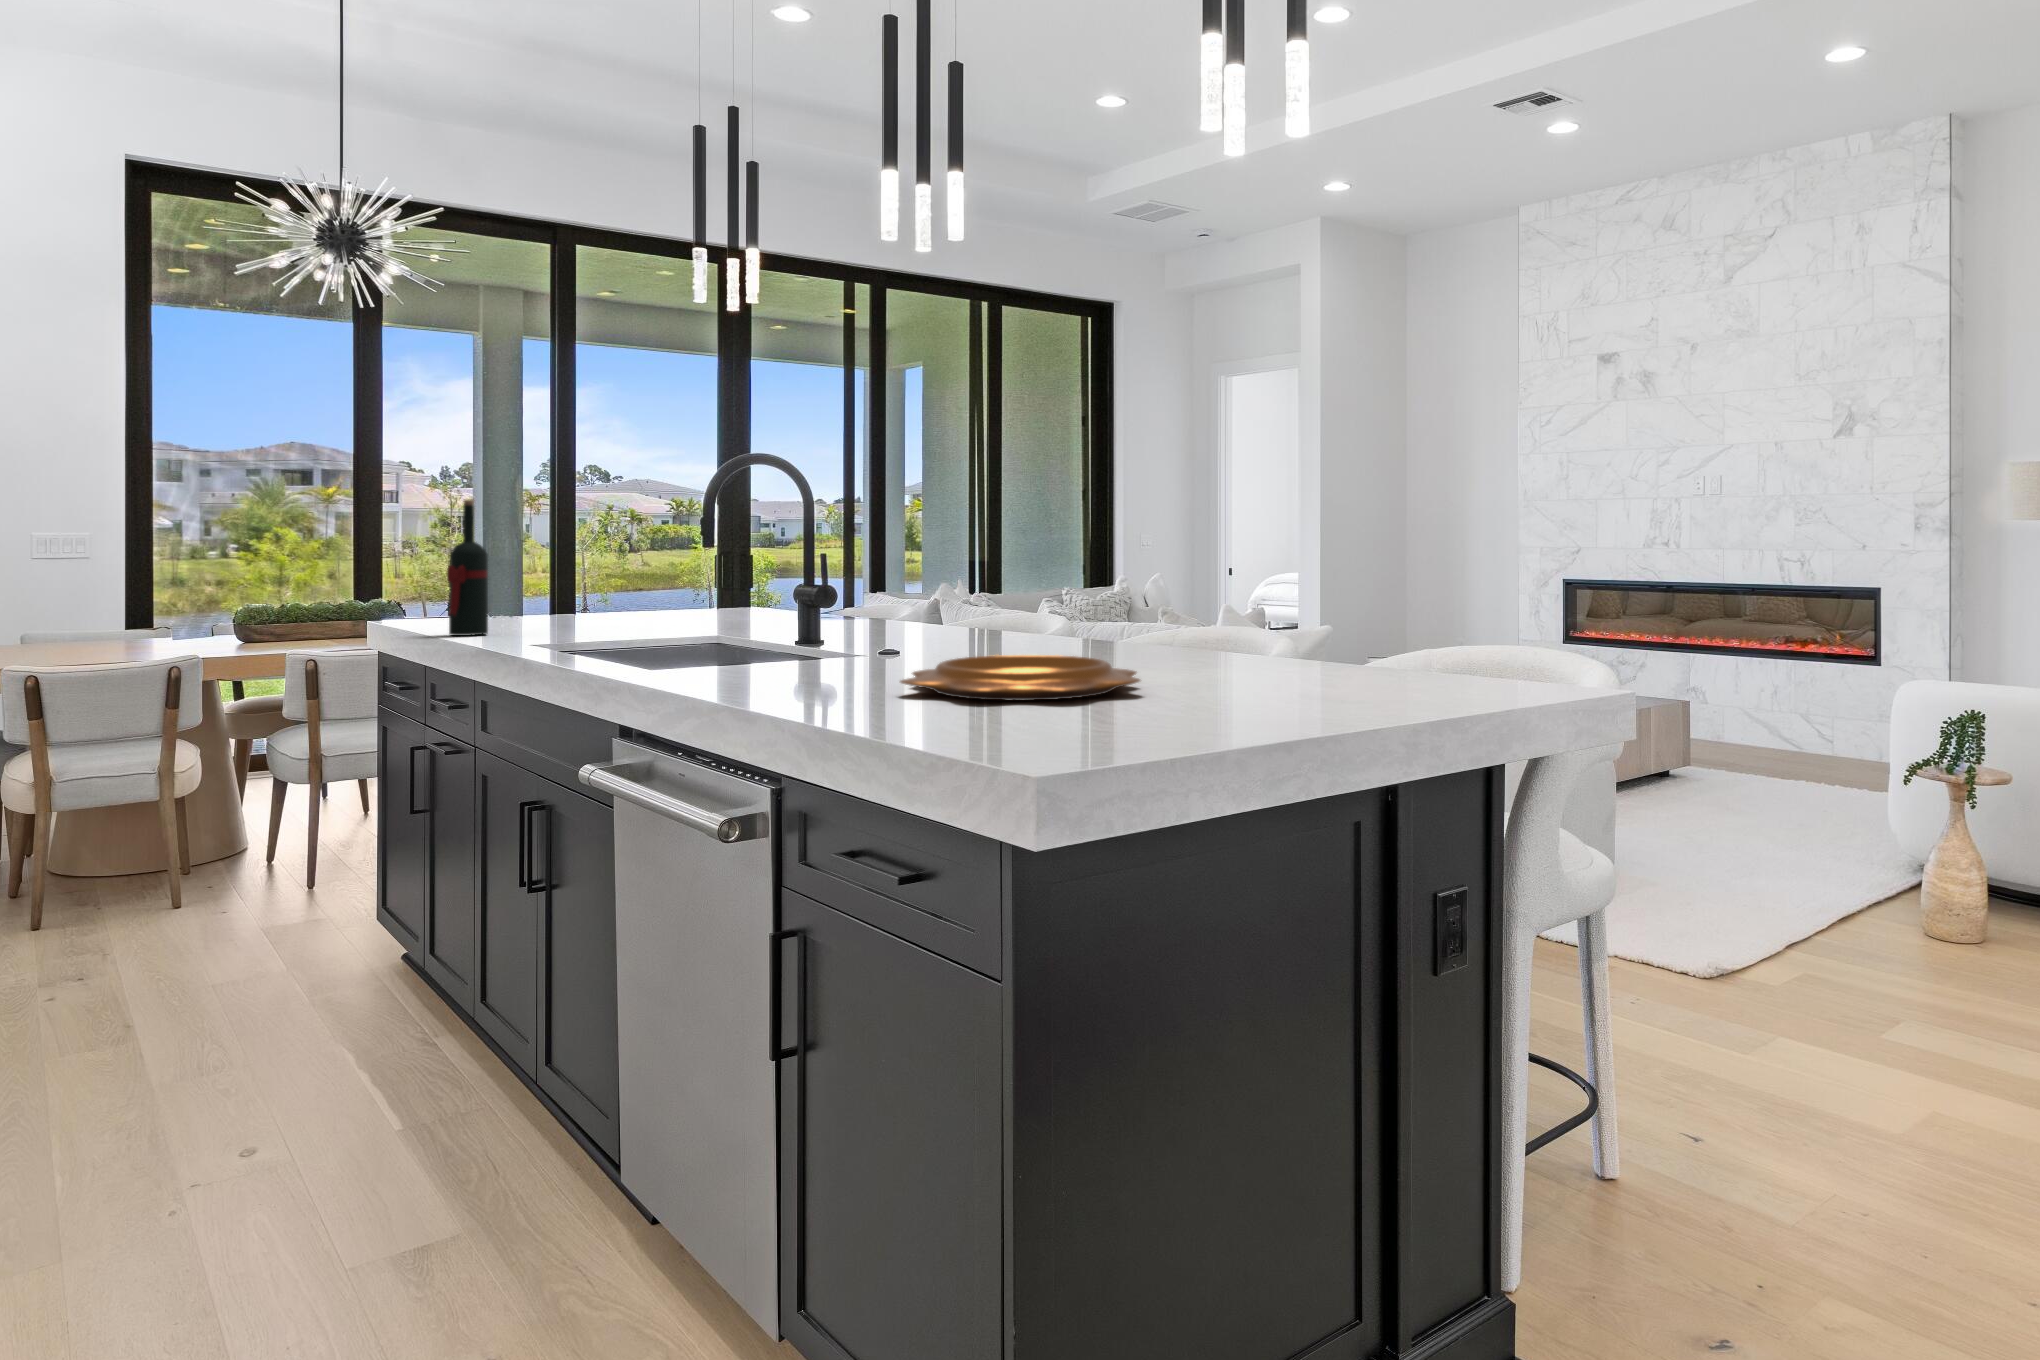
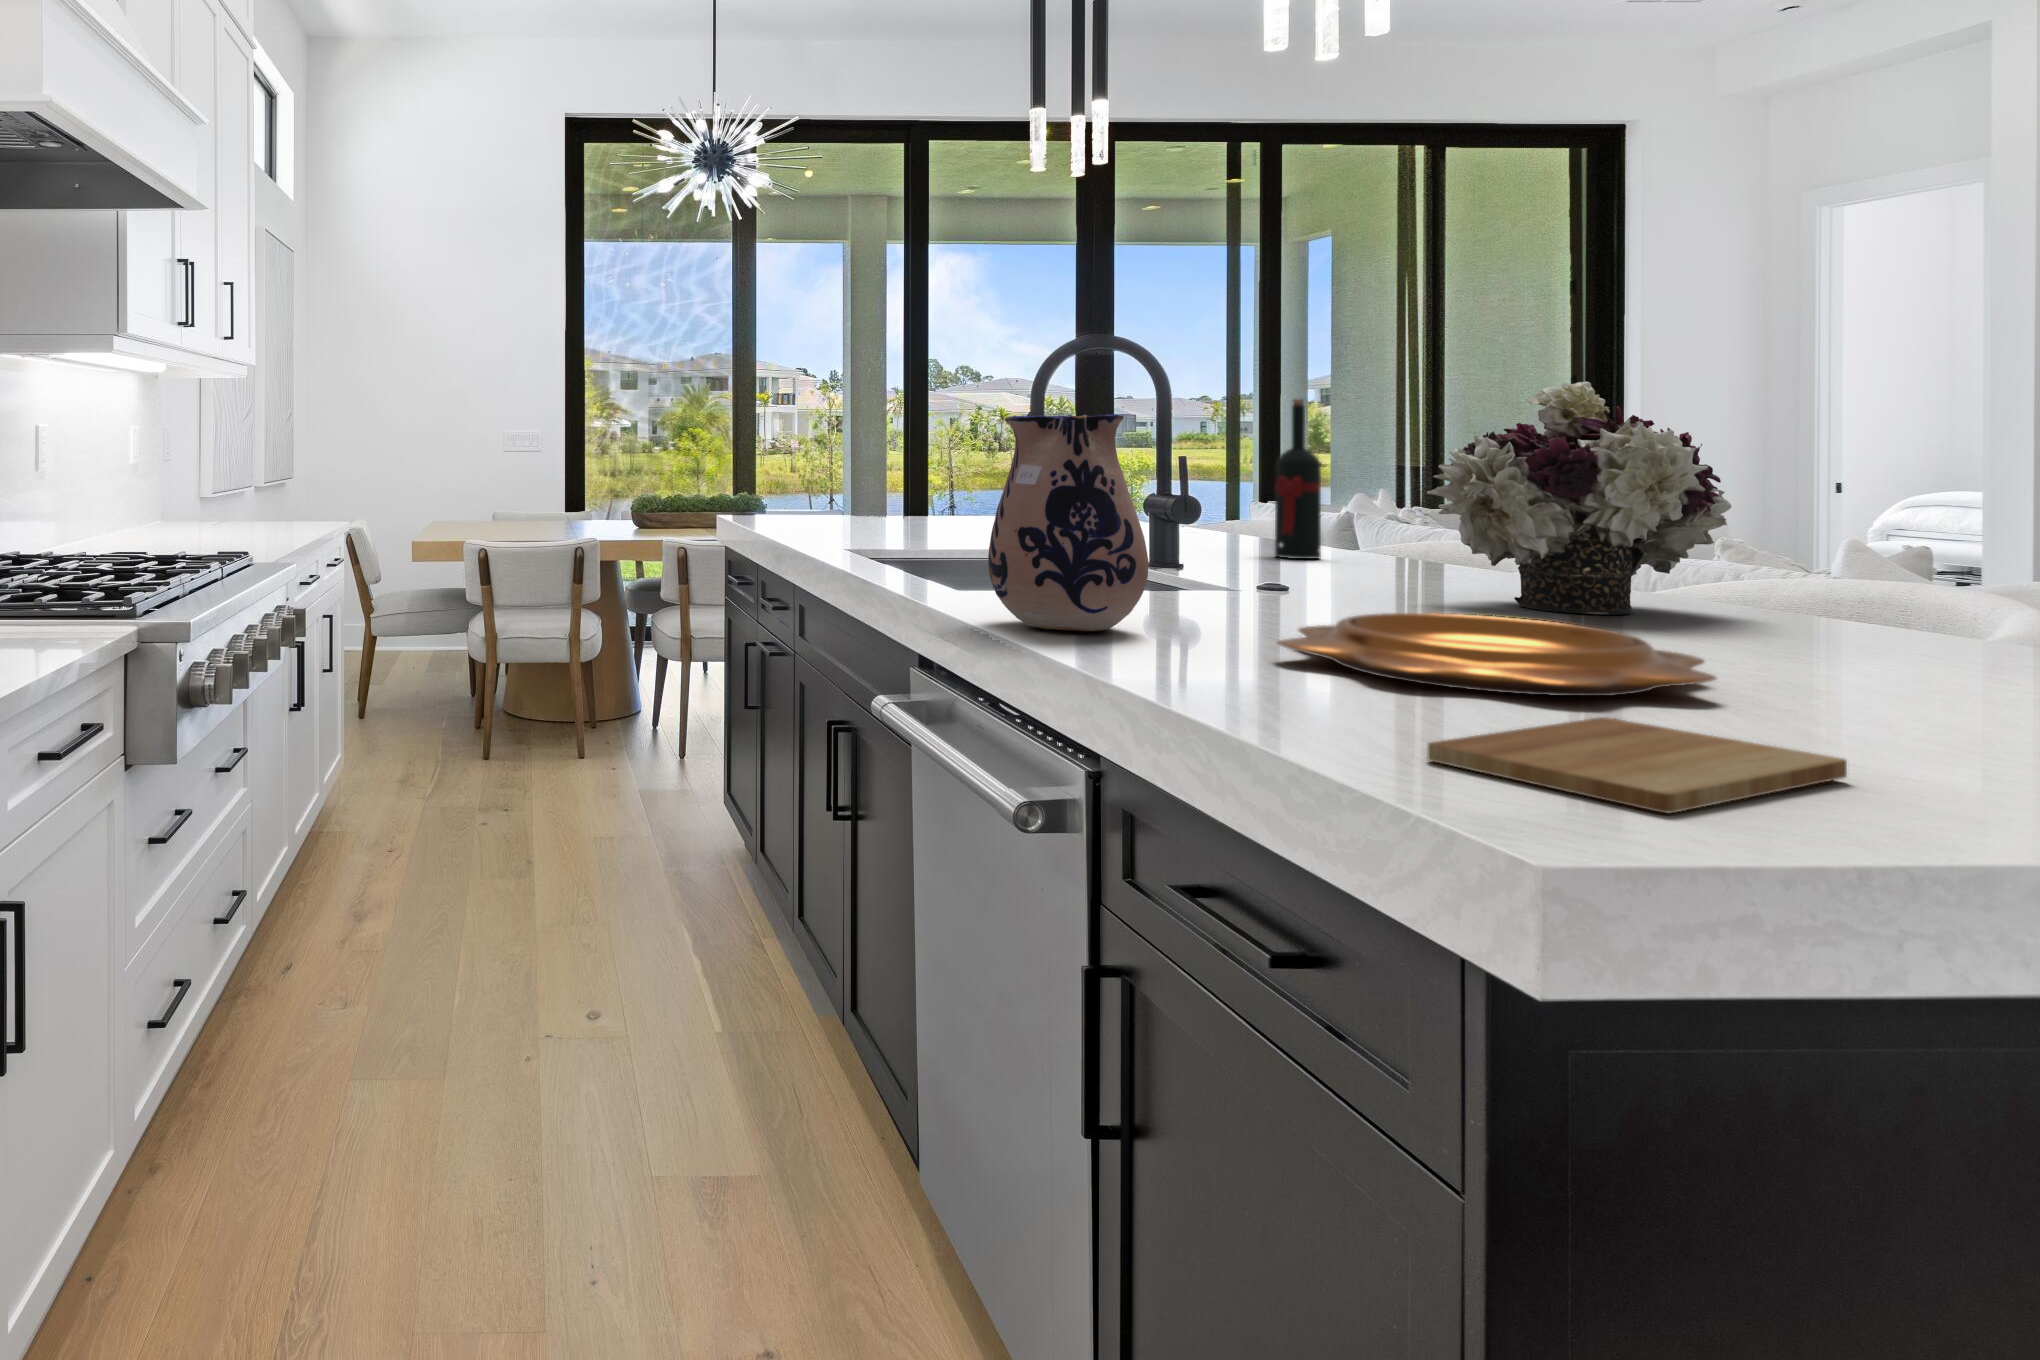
flower arrangement: none [990,496,1157,655] -> present [1427,382,1732,615]
wine bottle: present [447,500,488,636] -> present [1275,399,1321,559]
ceramic pitcher: none [686,517,809,689] -> present [988,414,1149,631]
cutting board: none [993,705,1191,747] -> present [1427,717,1847,813]

